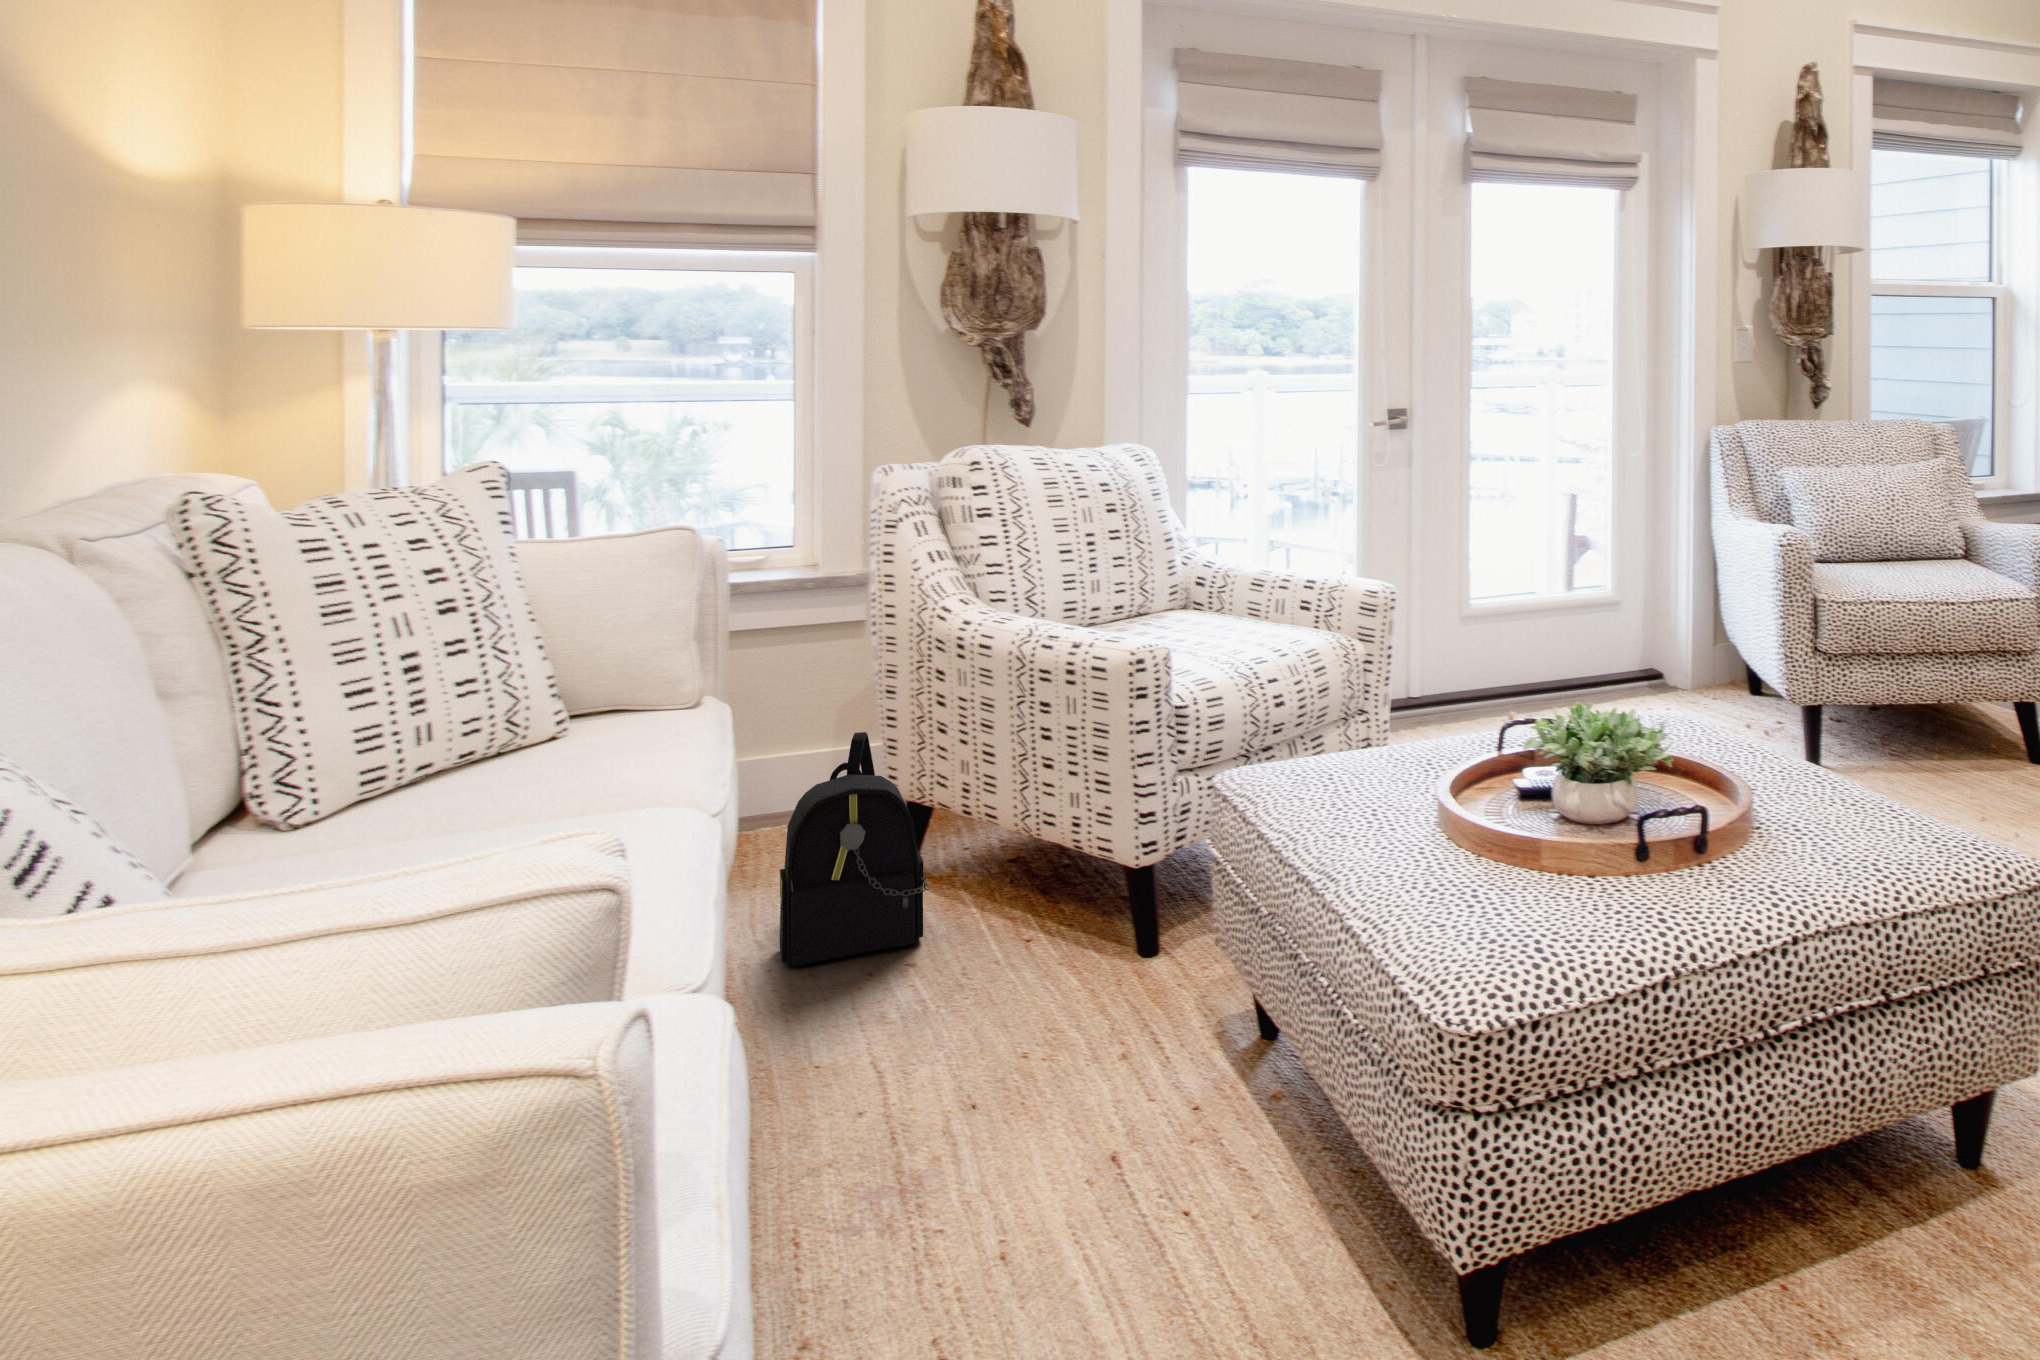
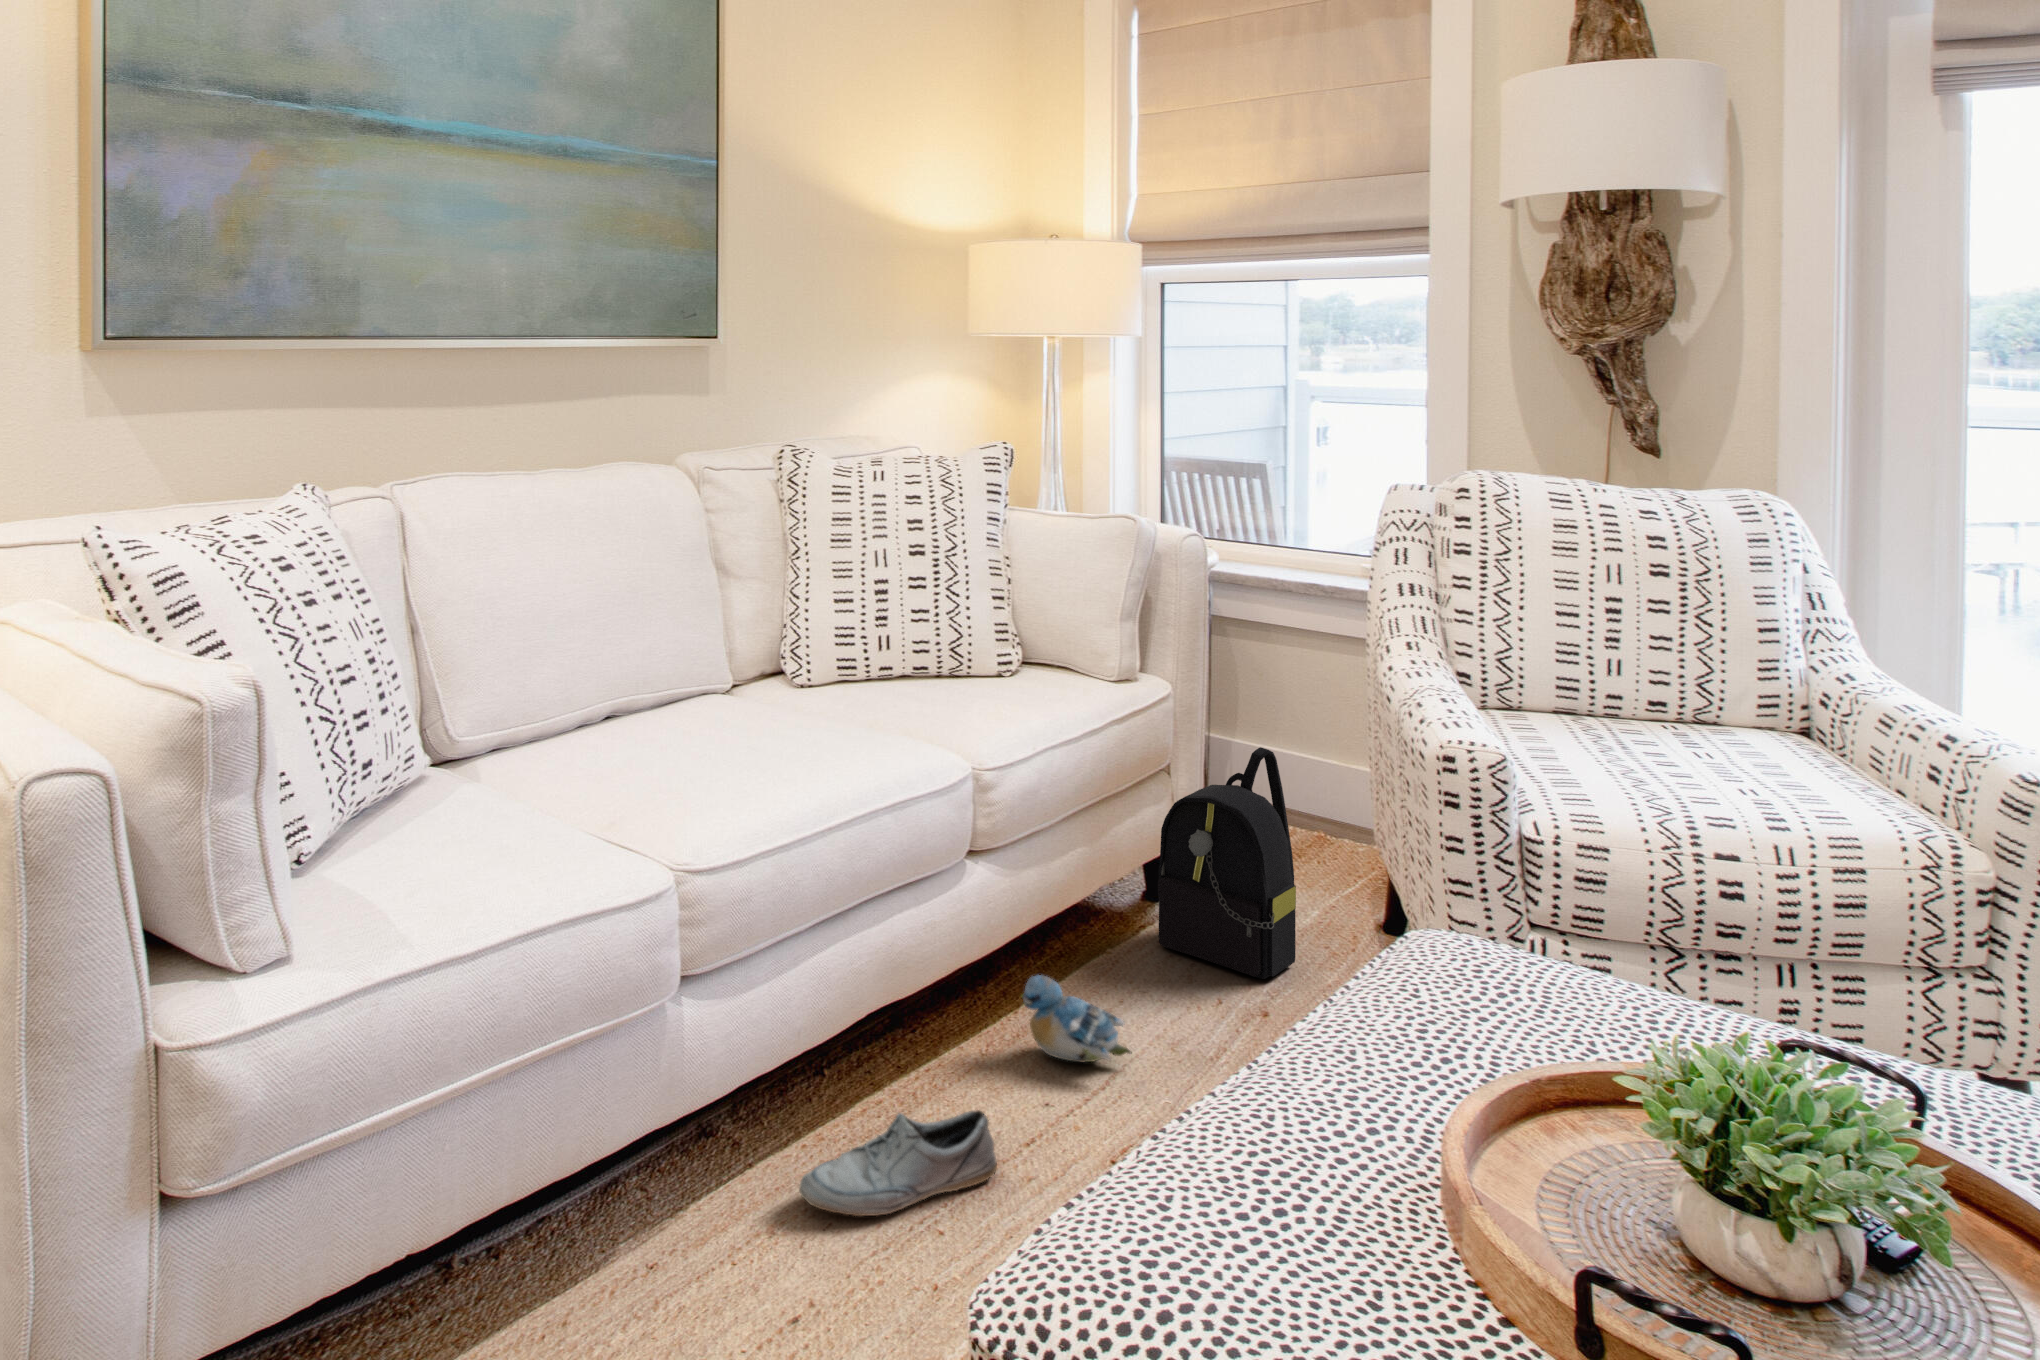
plush toy: none [834,997,950,1075] -> present [1021,975,1132,1062]
shoe: none [890,1106,1004,1276] -> present [799,1110,997,1216]

